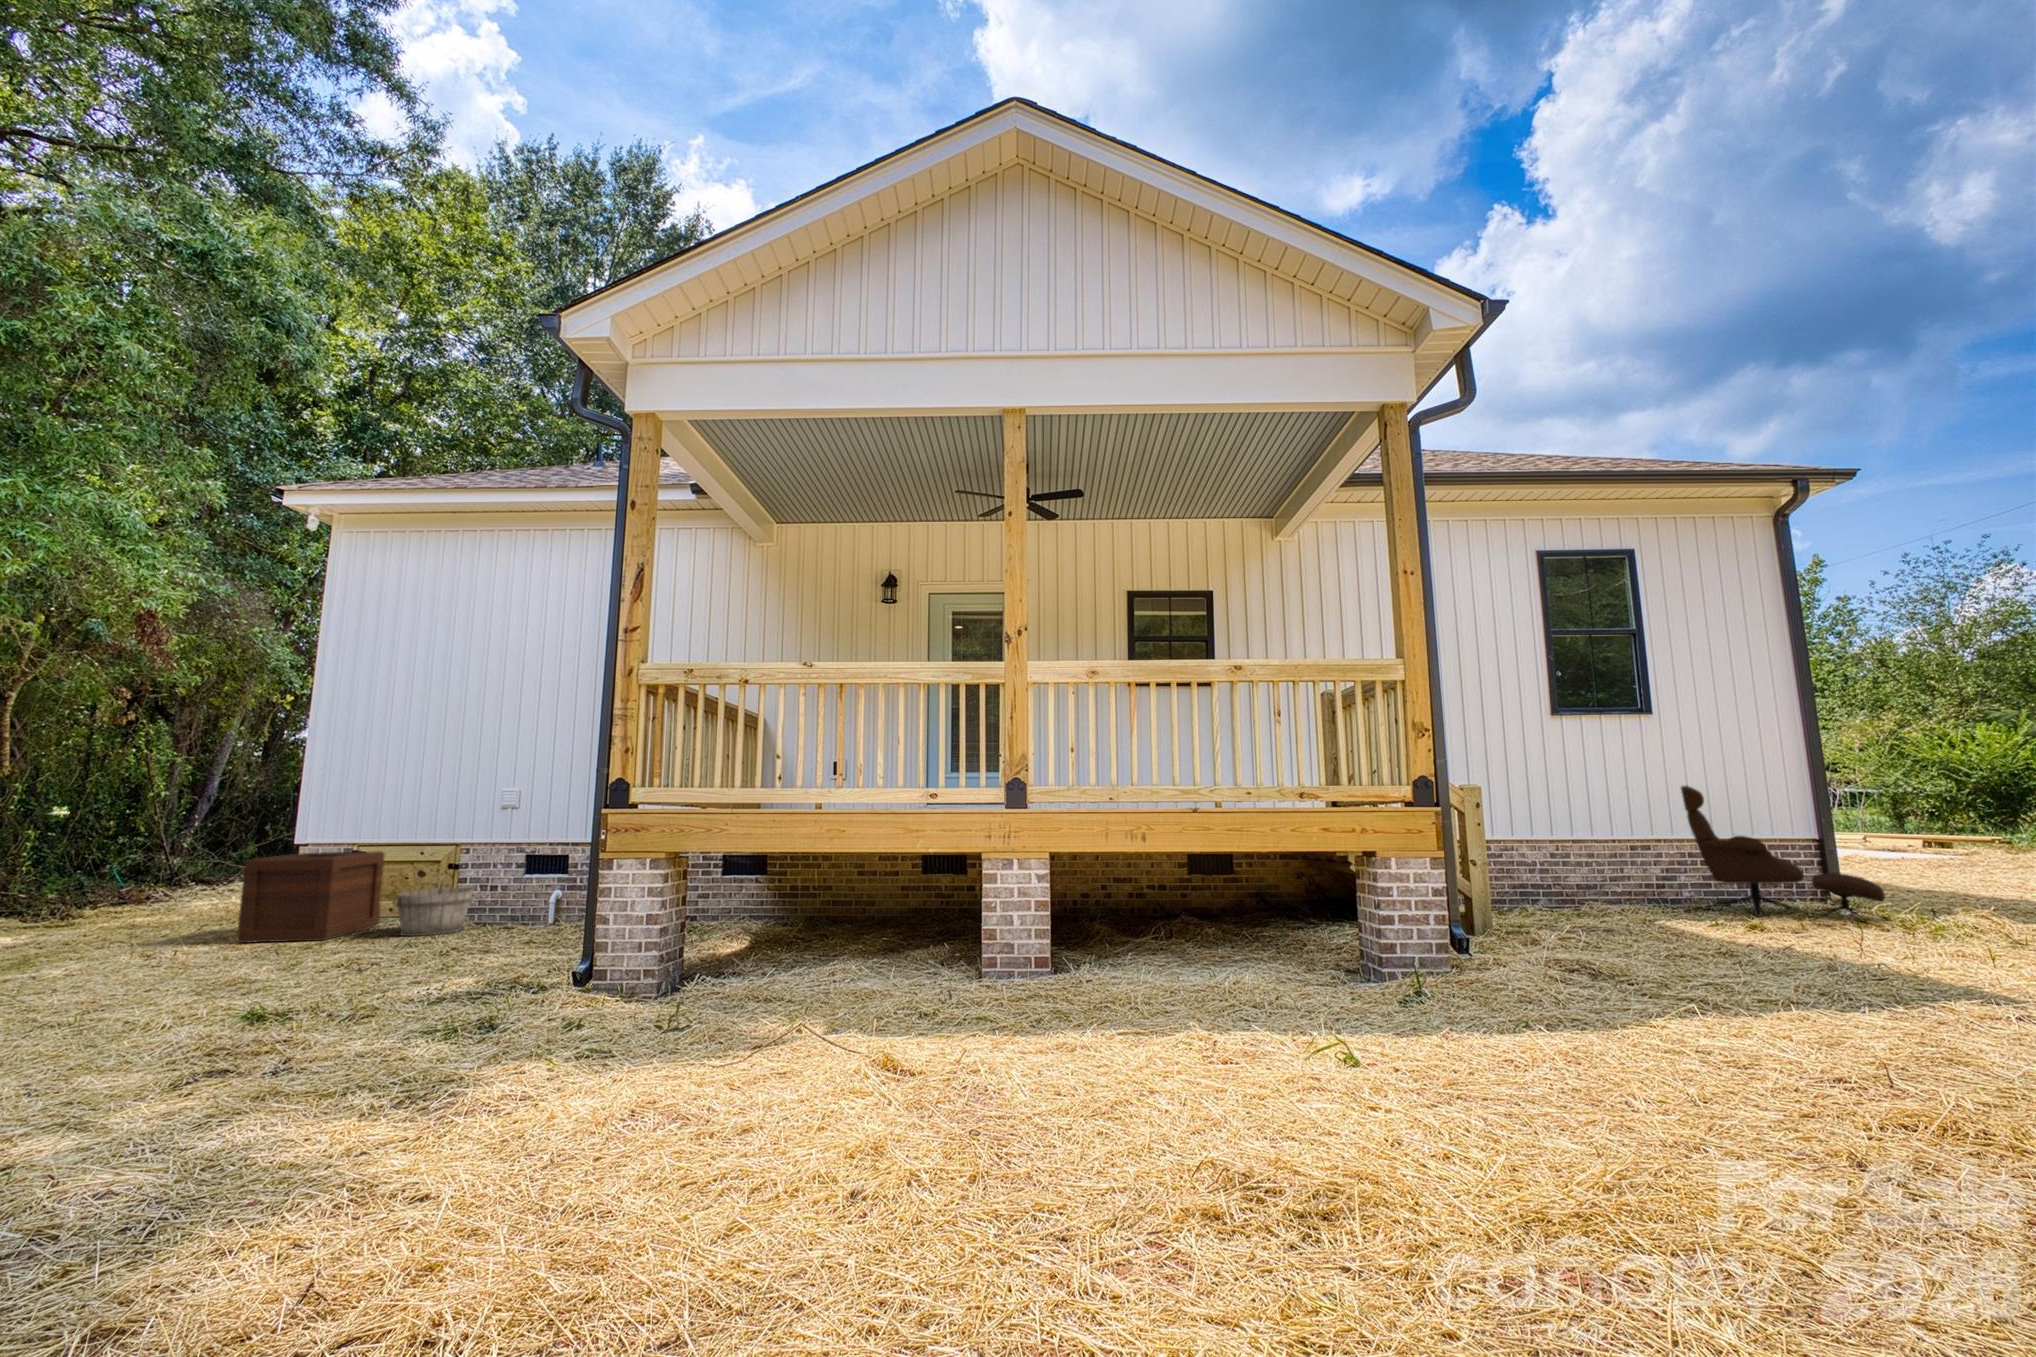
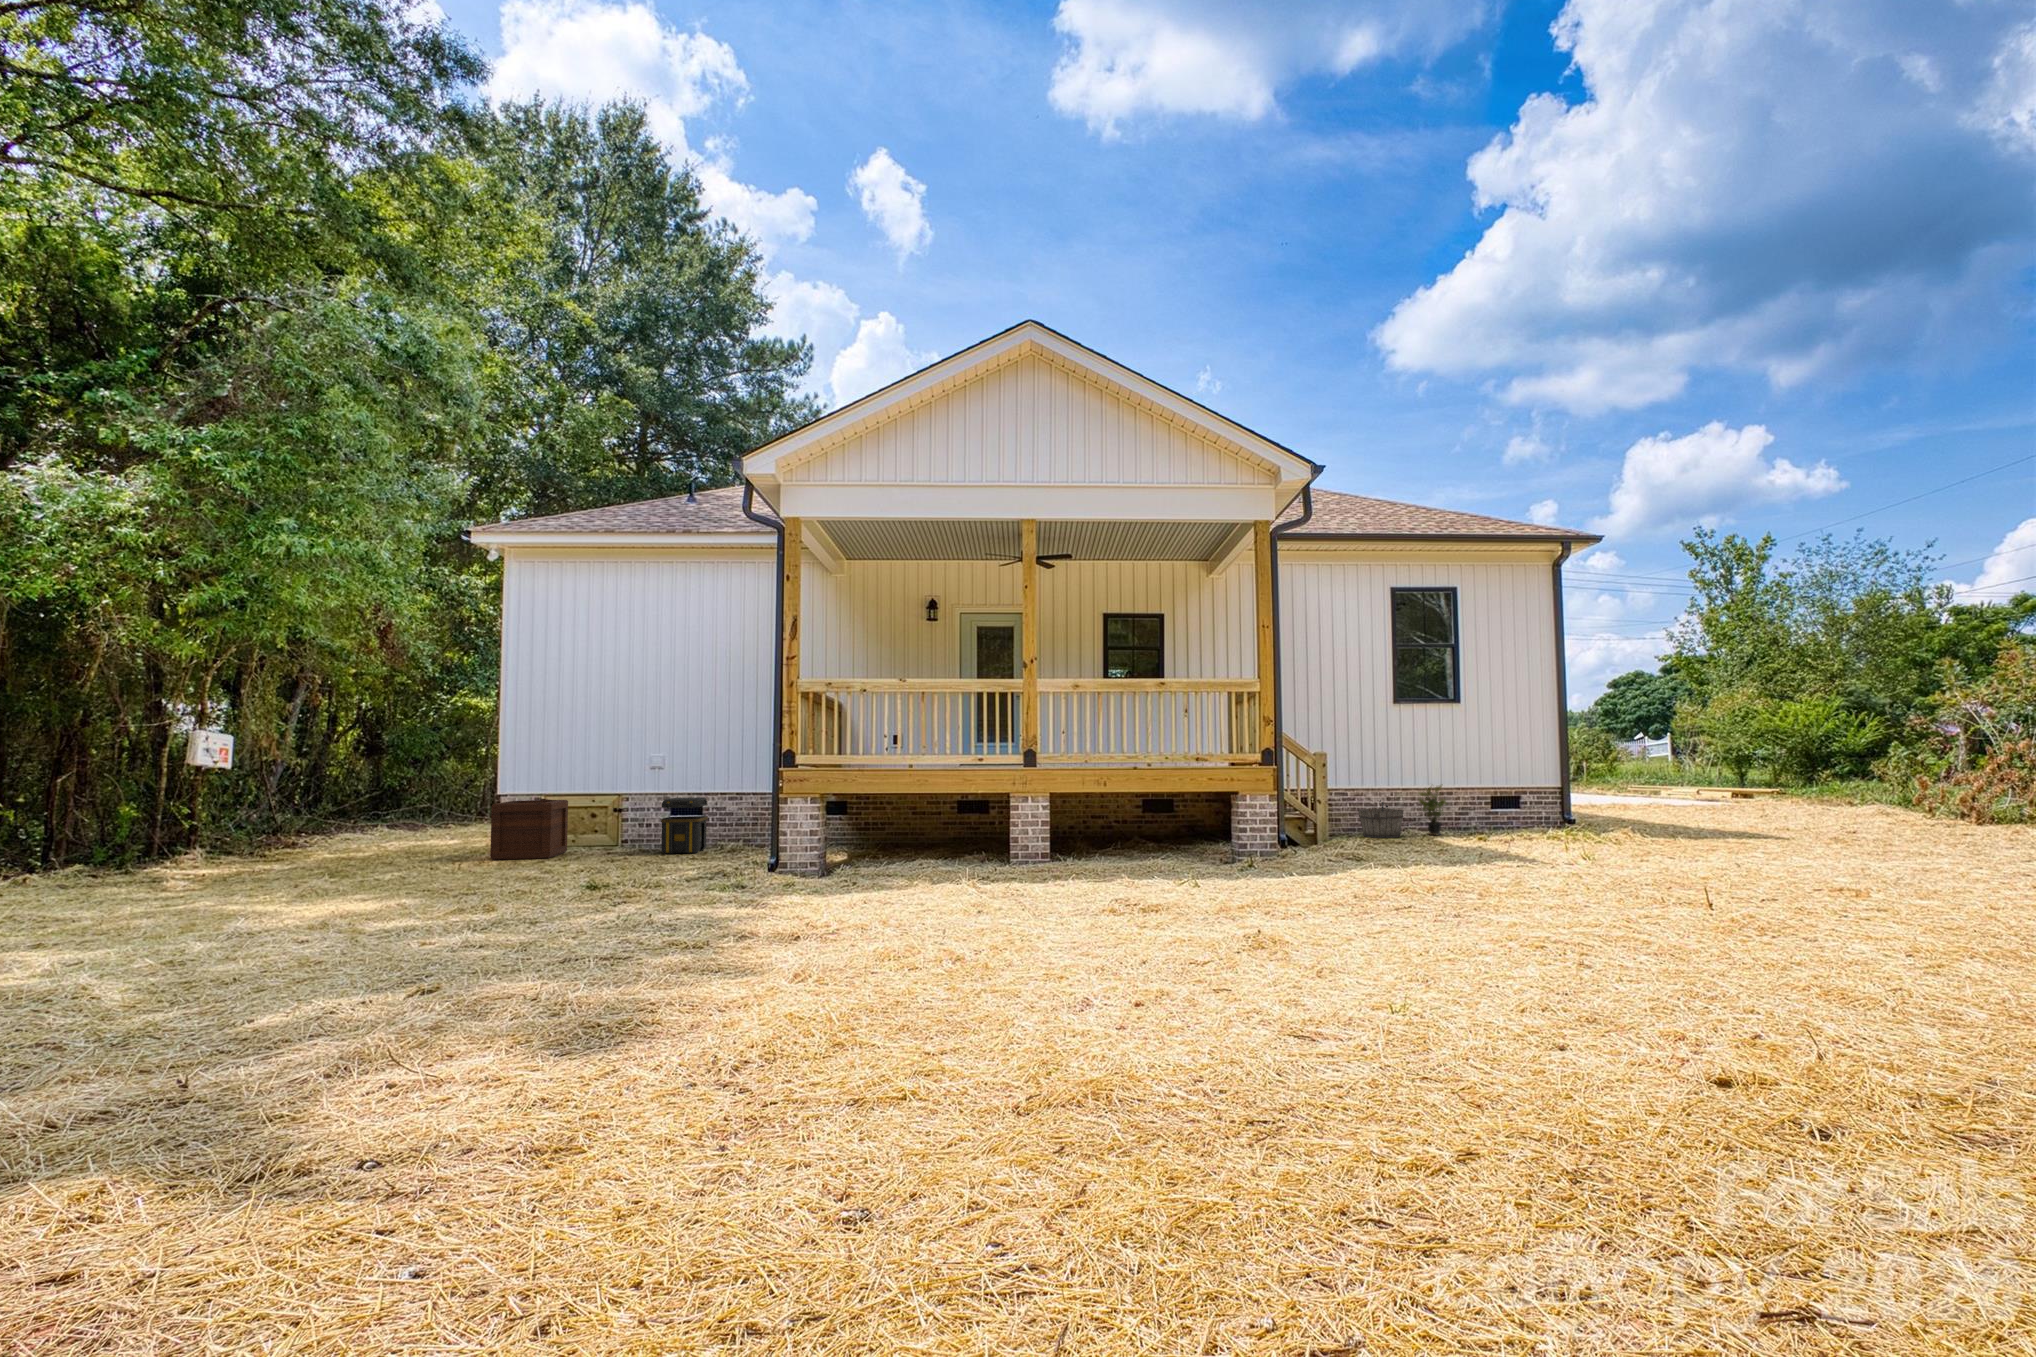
lounge chair: present [1681,786,1887,922] -> none [1467,751,1579,838]
potted plant: none [1606,833,1657,912] -> present [1419,785,1447,835]
toolbox: none [493,849,576,933] -> present [661,797,708,854]
wooden bucket: present [396,880,473,936] -> present [1358,800,1404,838]

